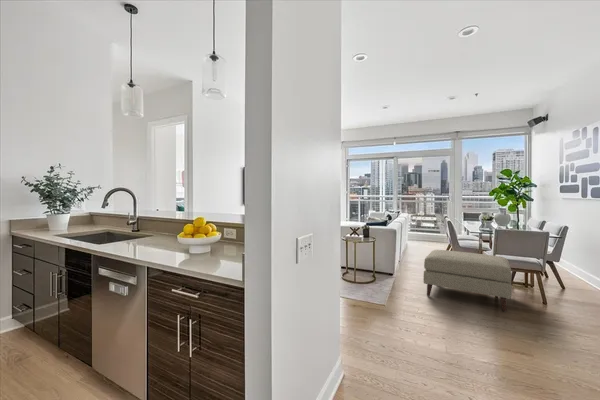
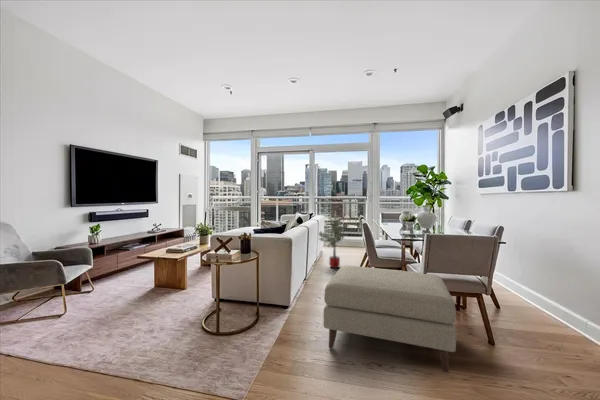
potted tree: none [408,213,432,257] -> present [319,214,345,268]

